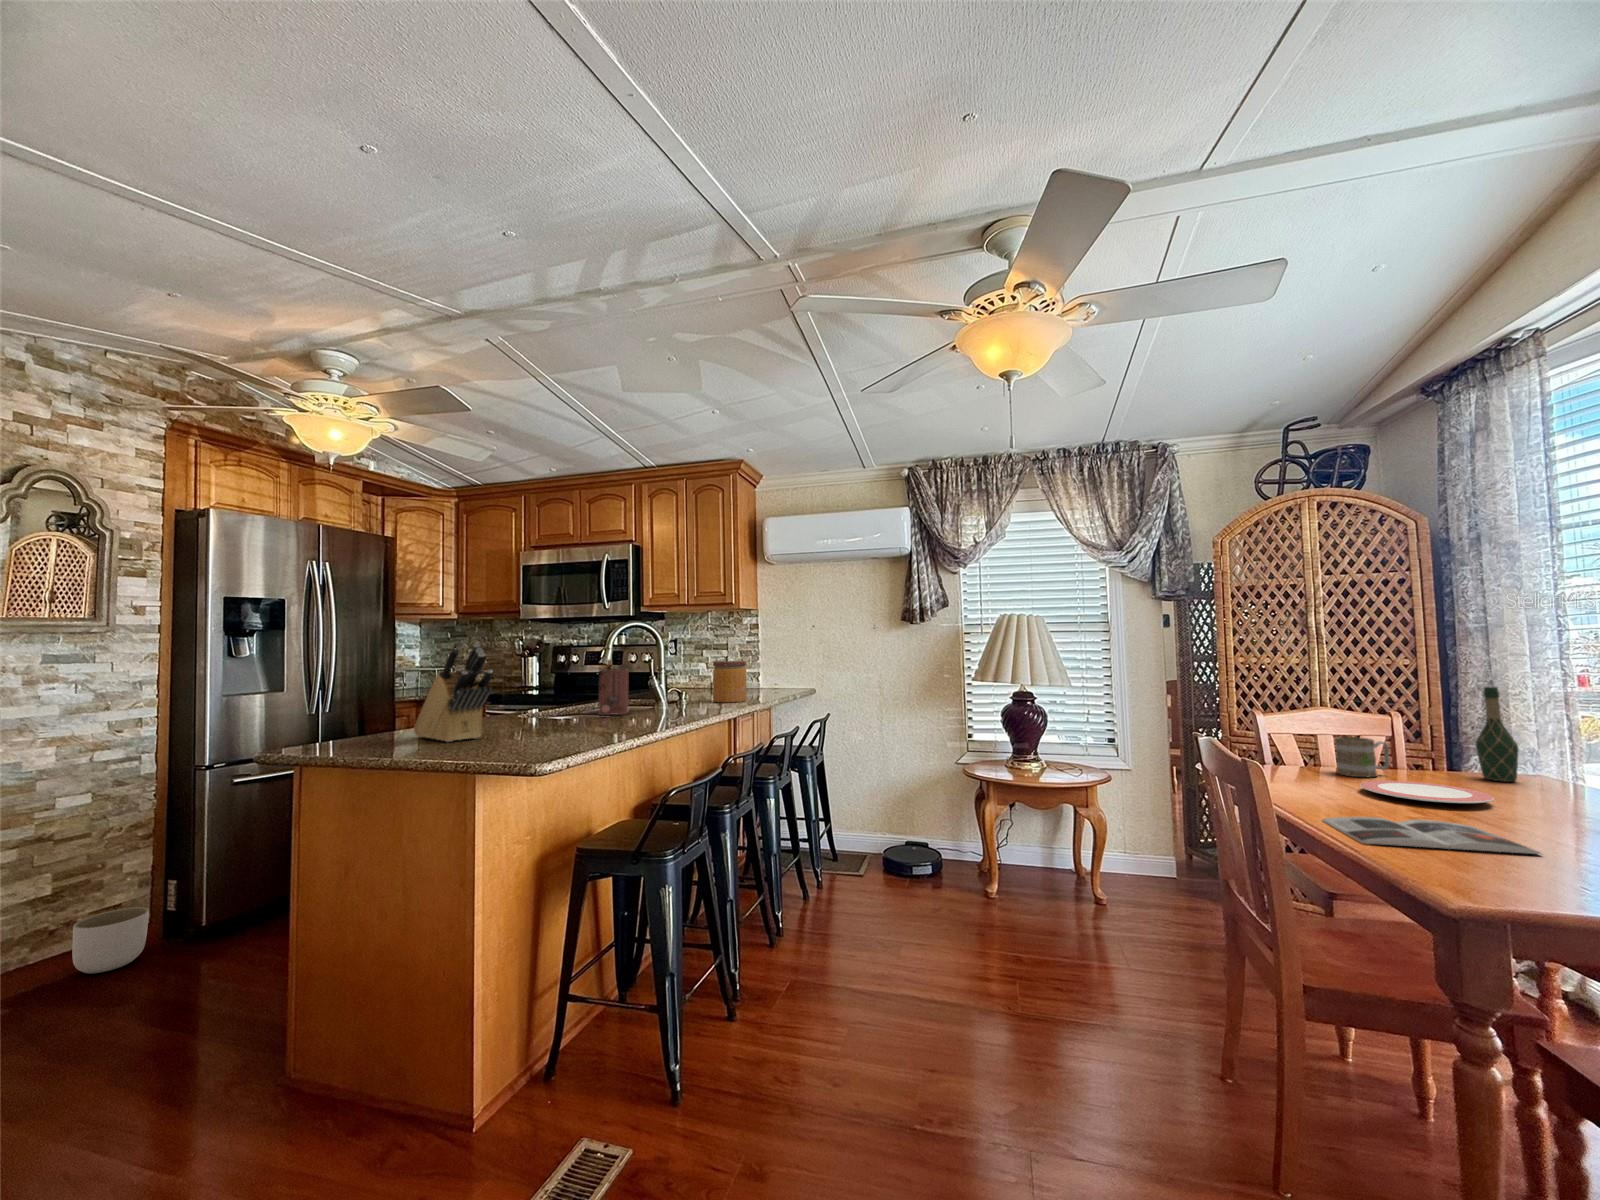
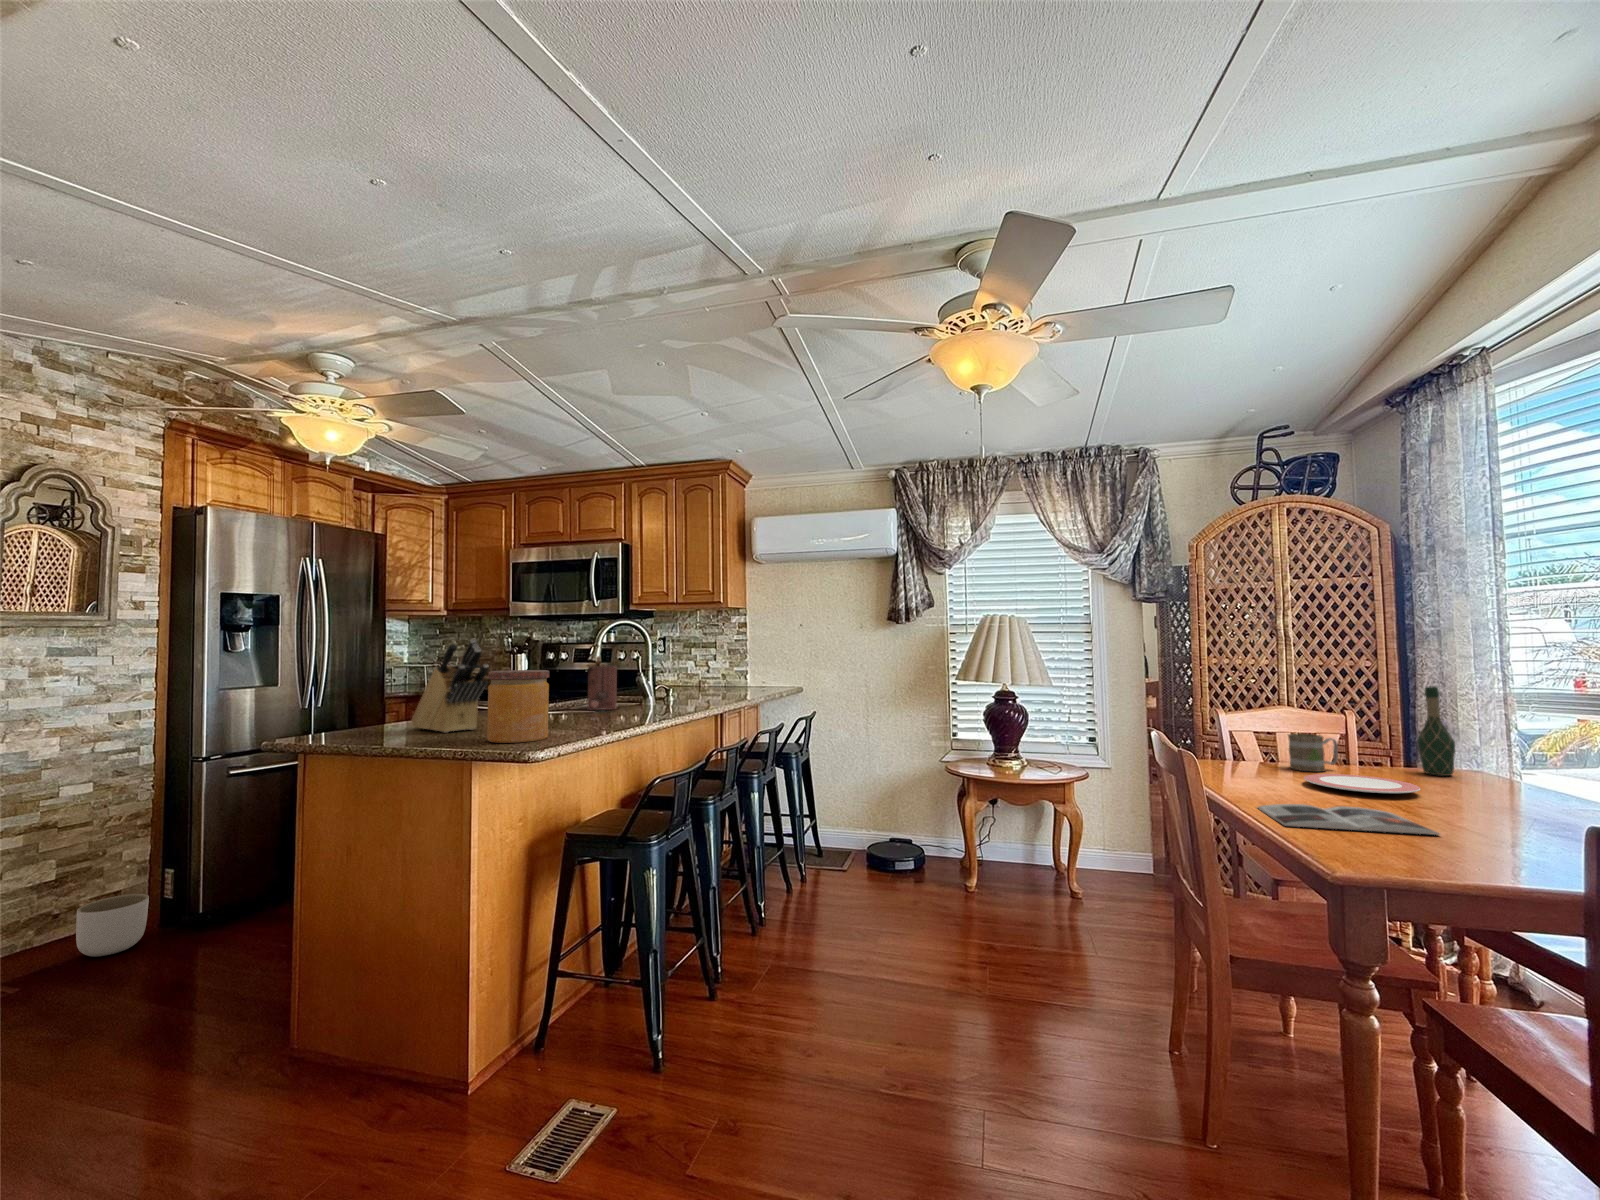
jar: present [713,661,746,703] -> present [487,670,549,743]

